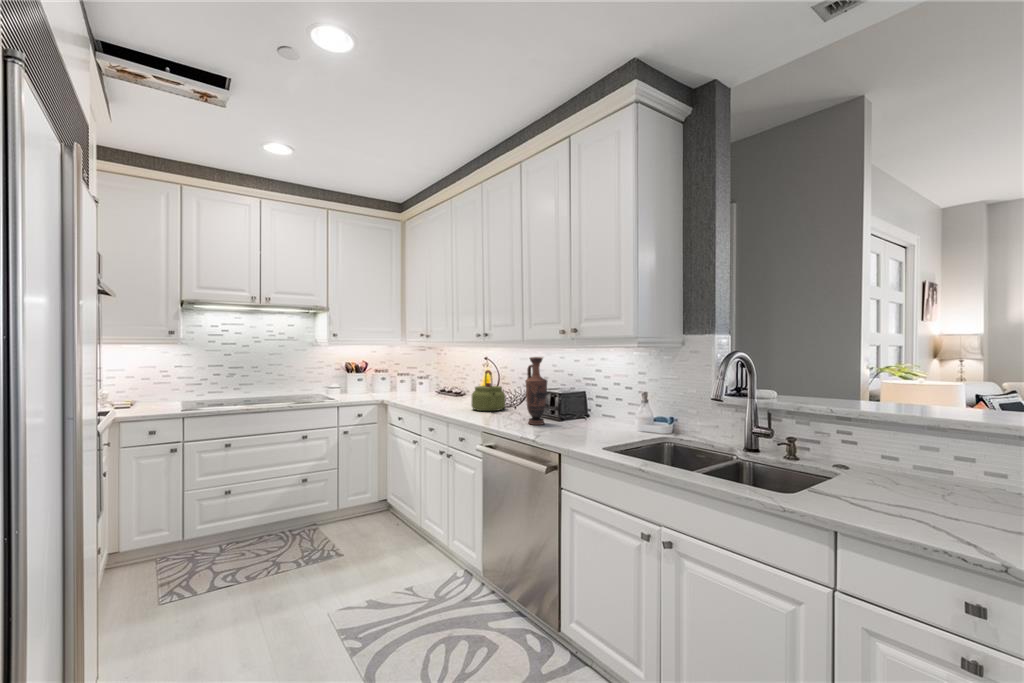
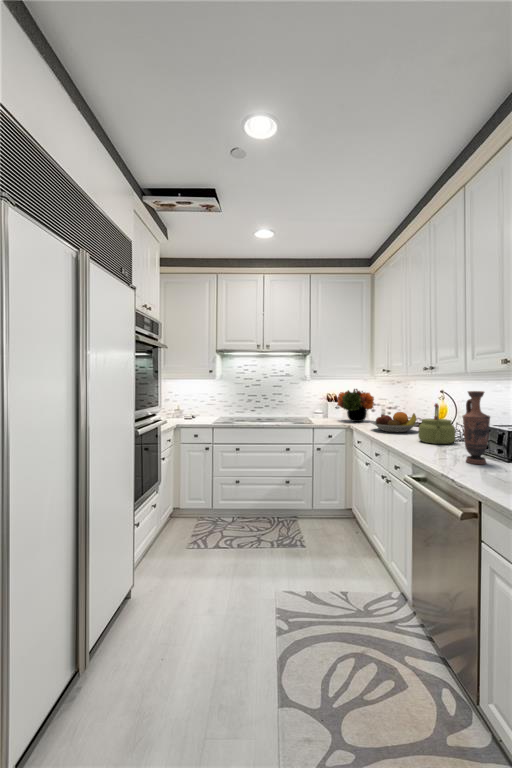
flower arrangement: none [362,356,408,396] -> present [337,389,374,422]
fruit bowl: none [413,381,463,404] -> present [371,412,419,432]

